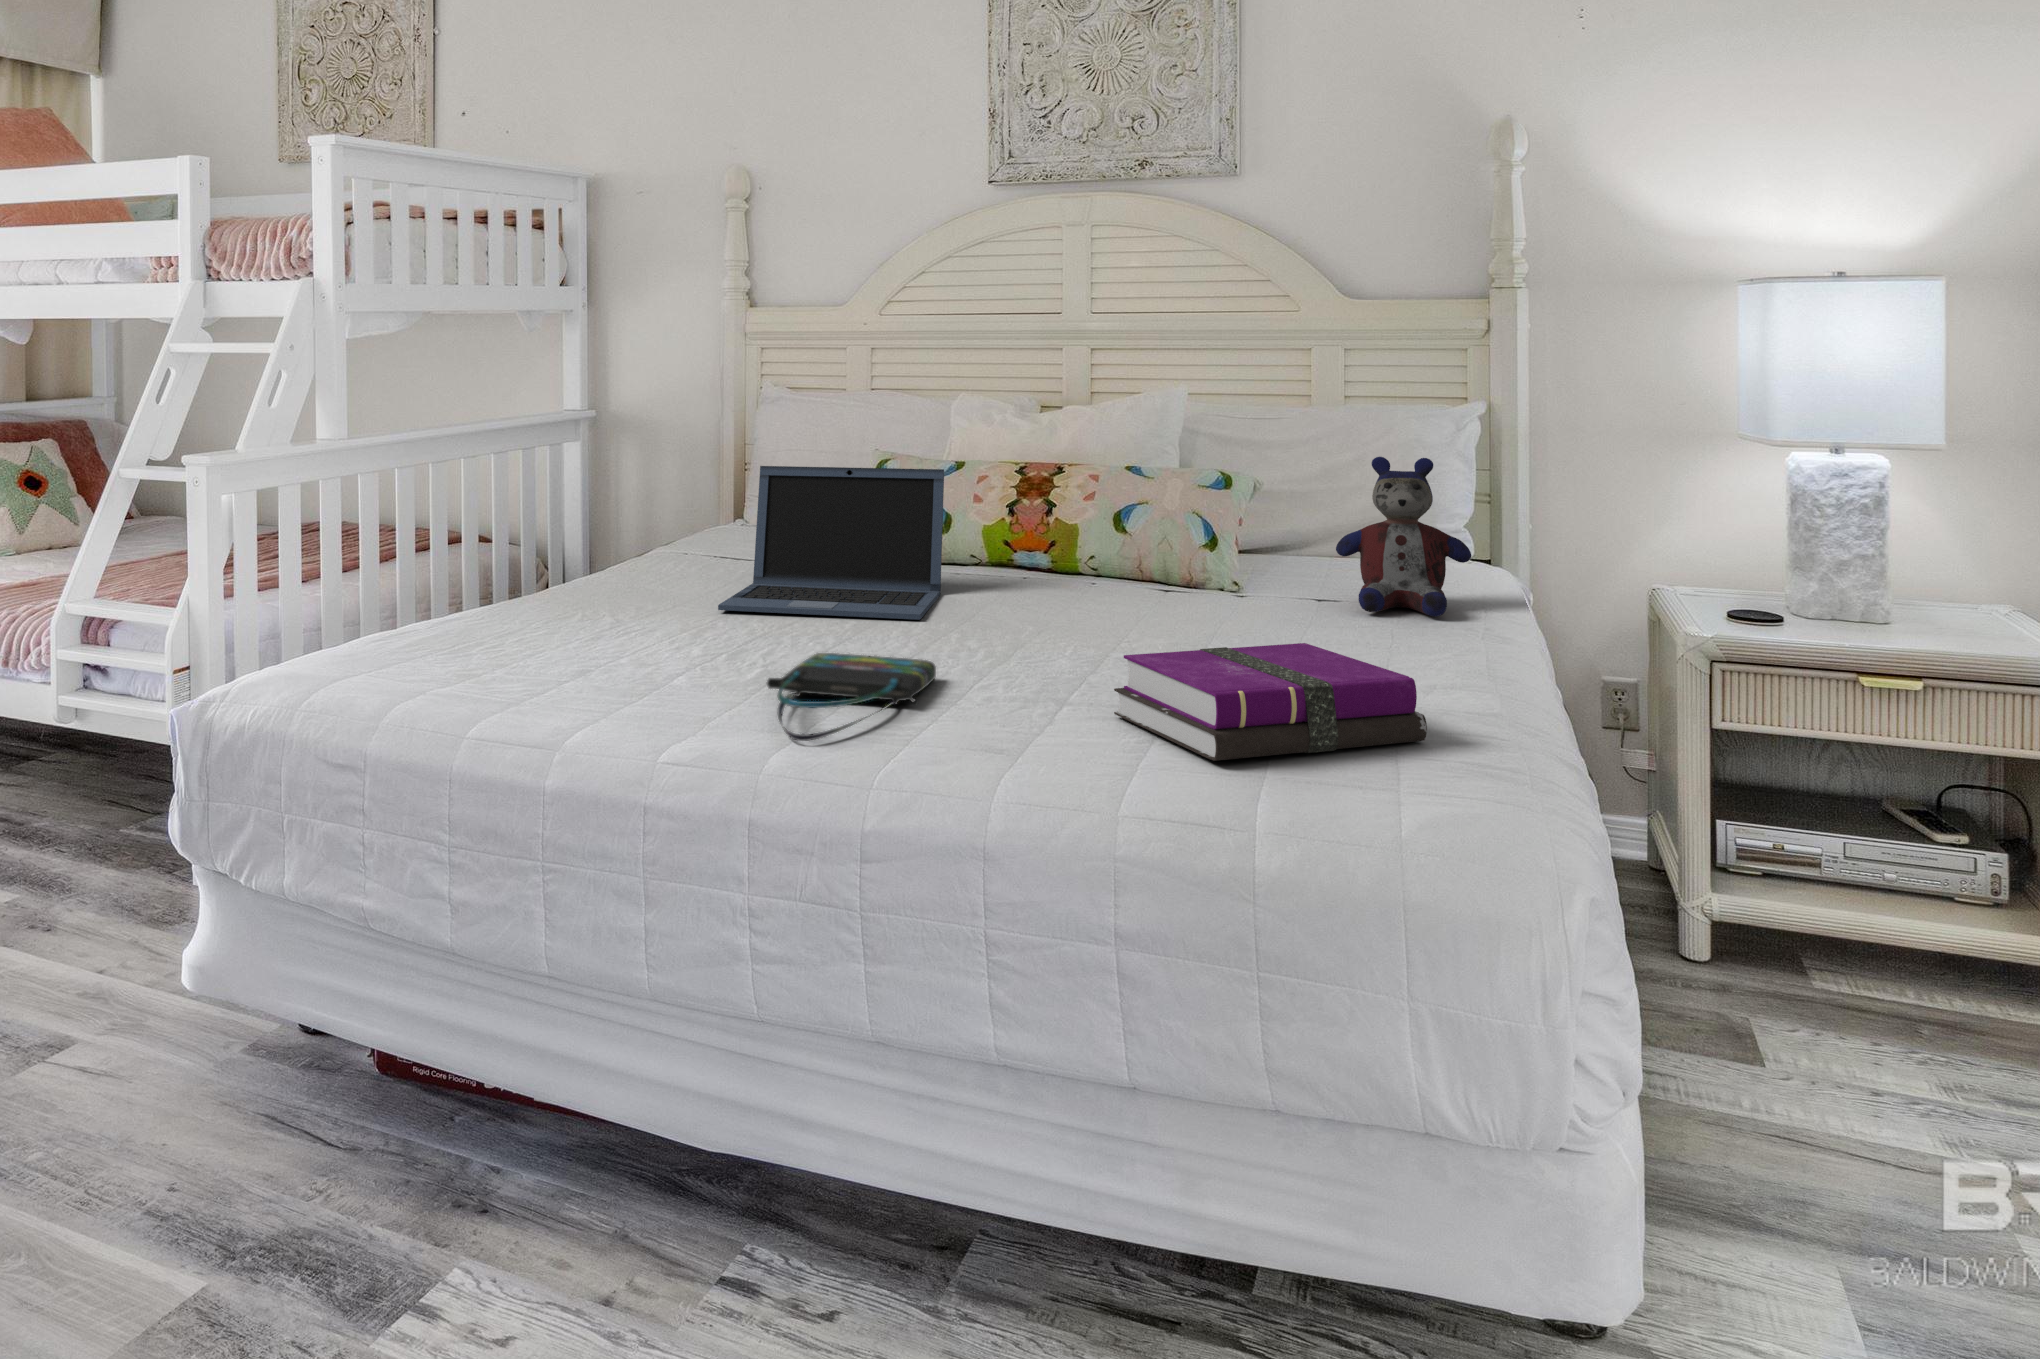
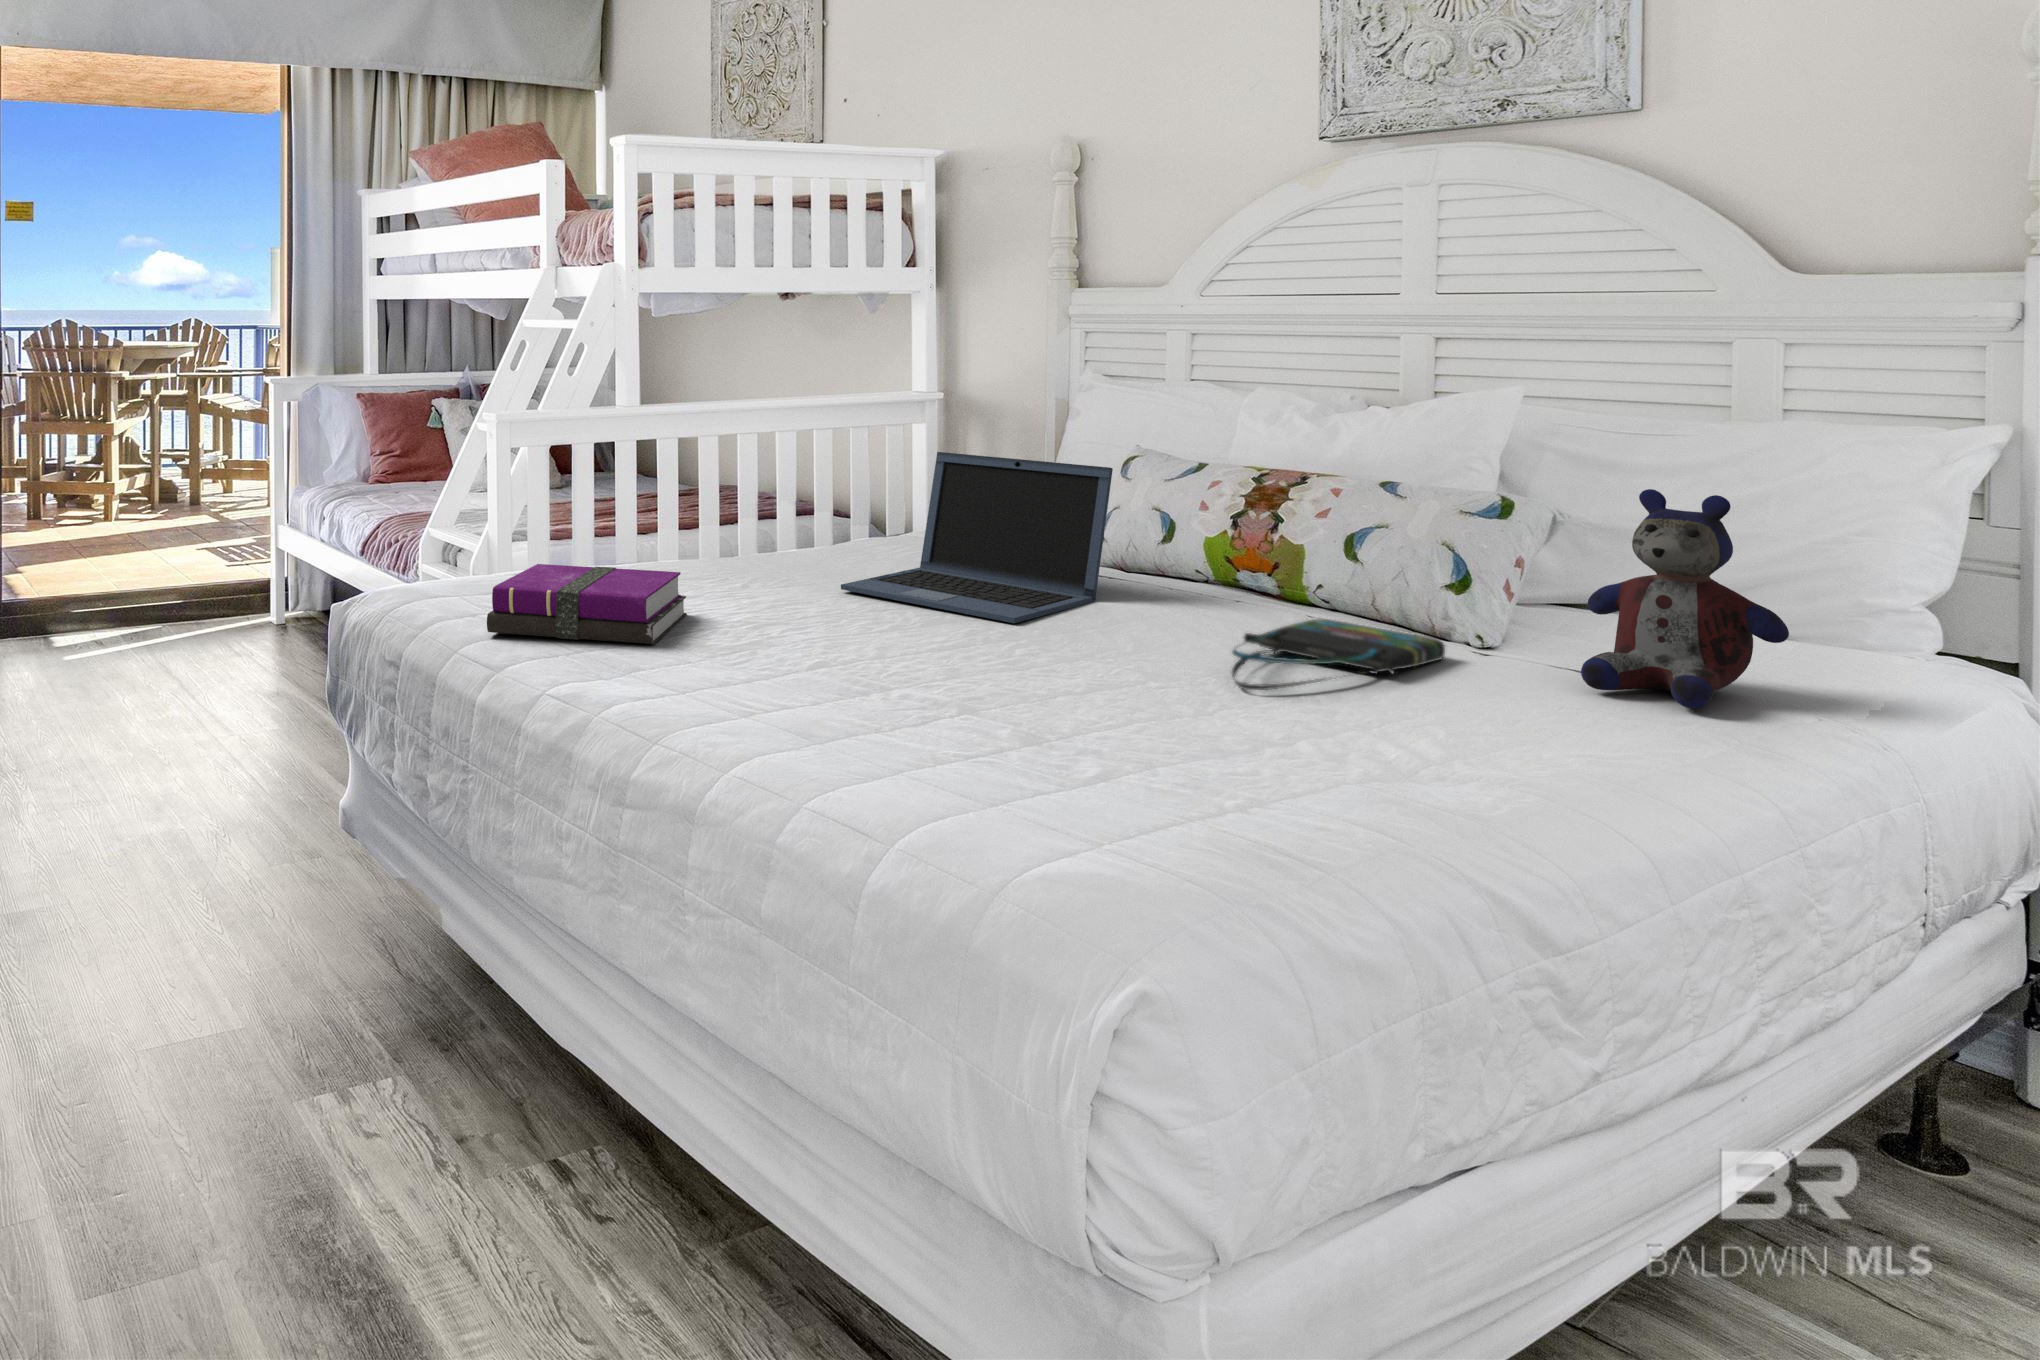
notebook: present [1114,643,1427,761] -> present [487,564,687,644]
tote bag: present [767,653,936,741] -> present [1232,619,1445,690]

